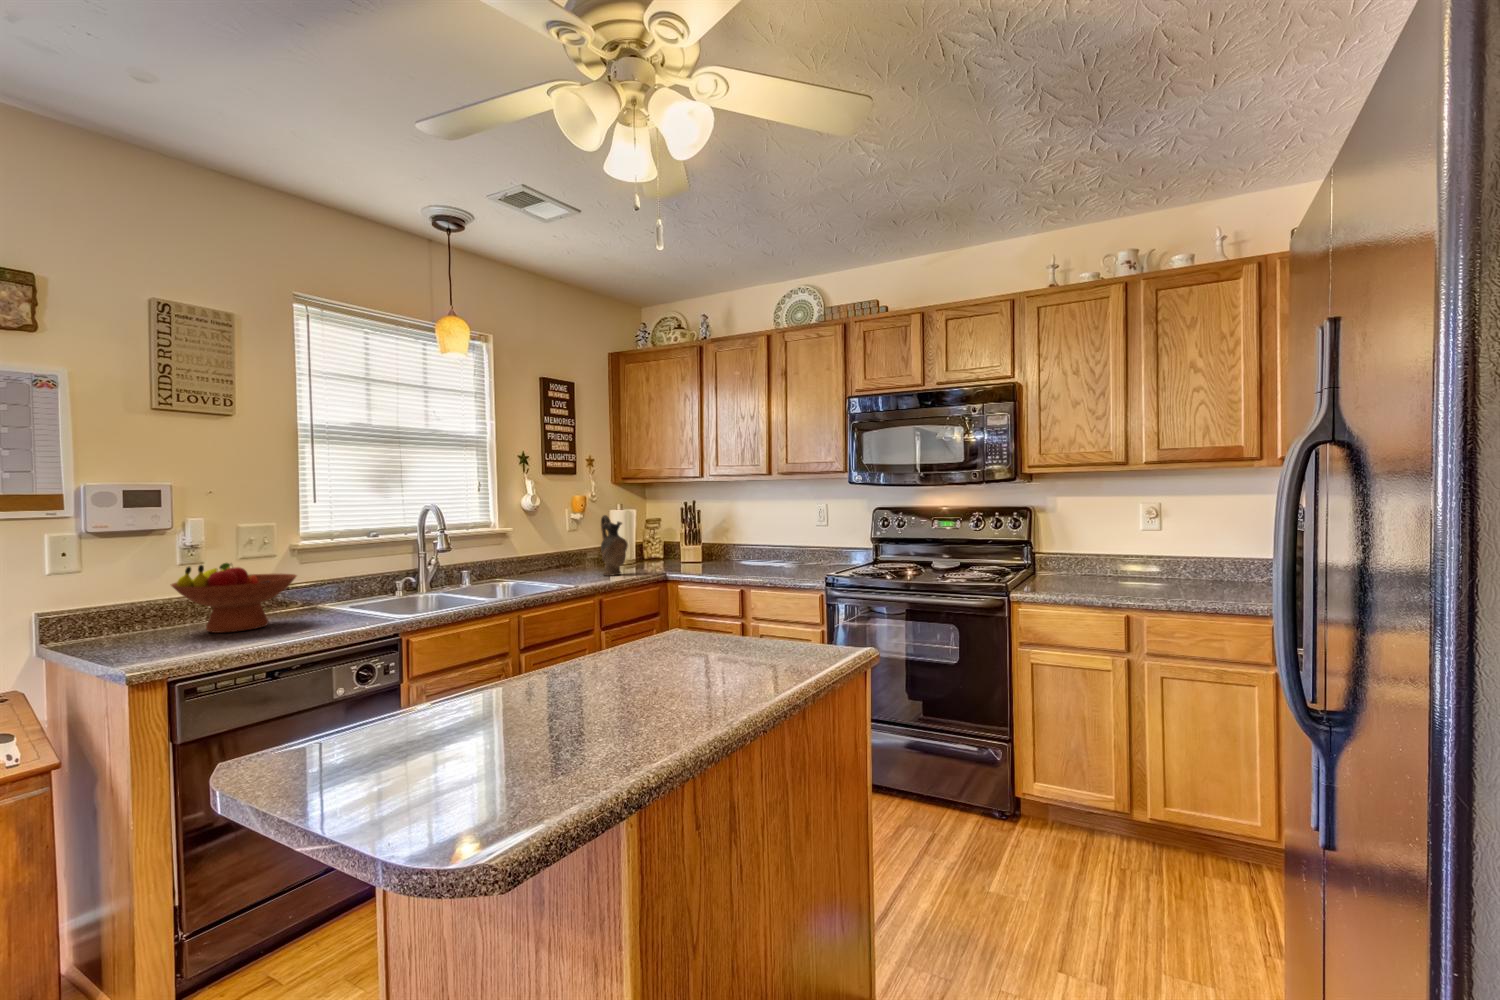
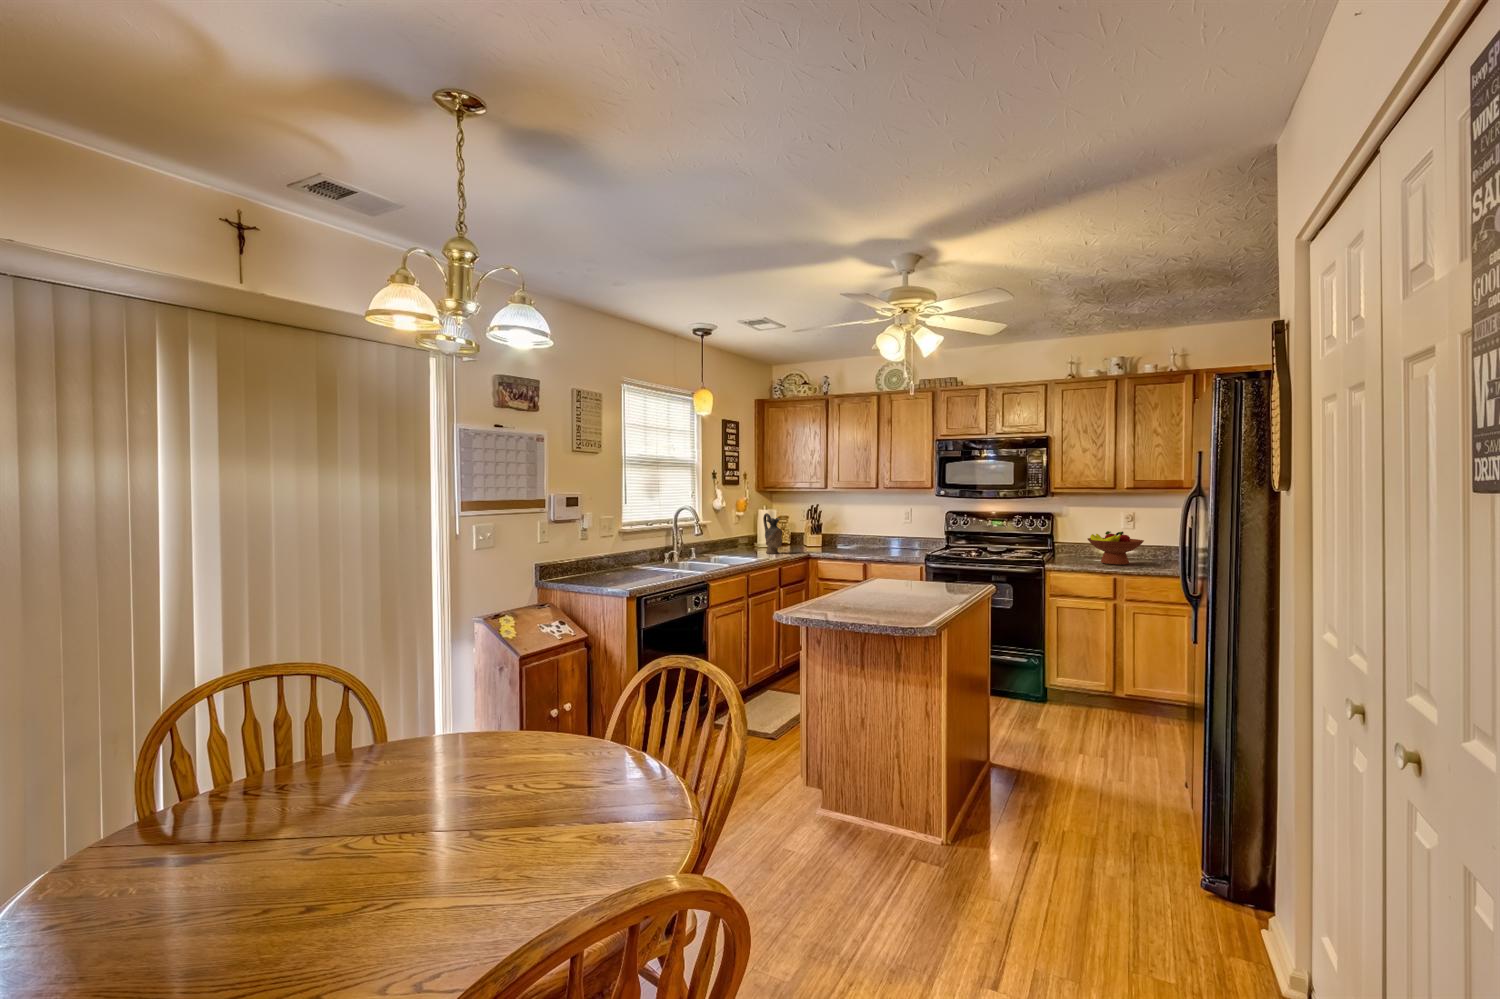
fruit bowl: present [171,563,296,633] -> present [1088,531,1144,565]

